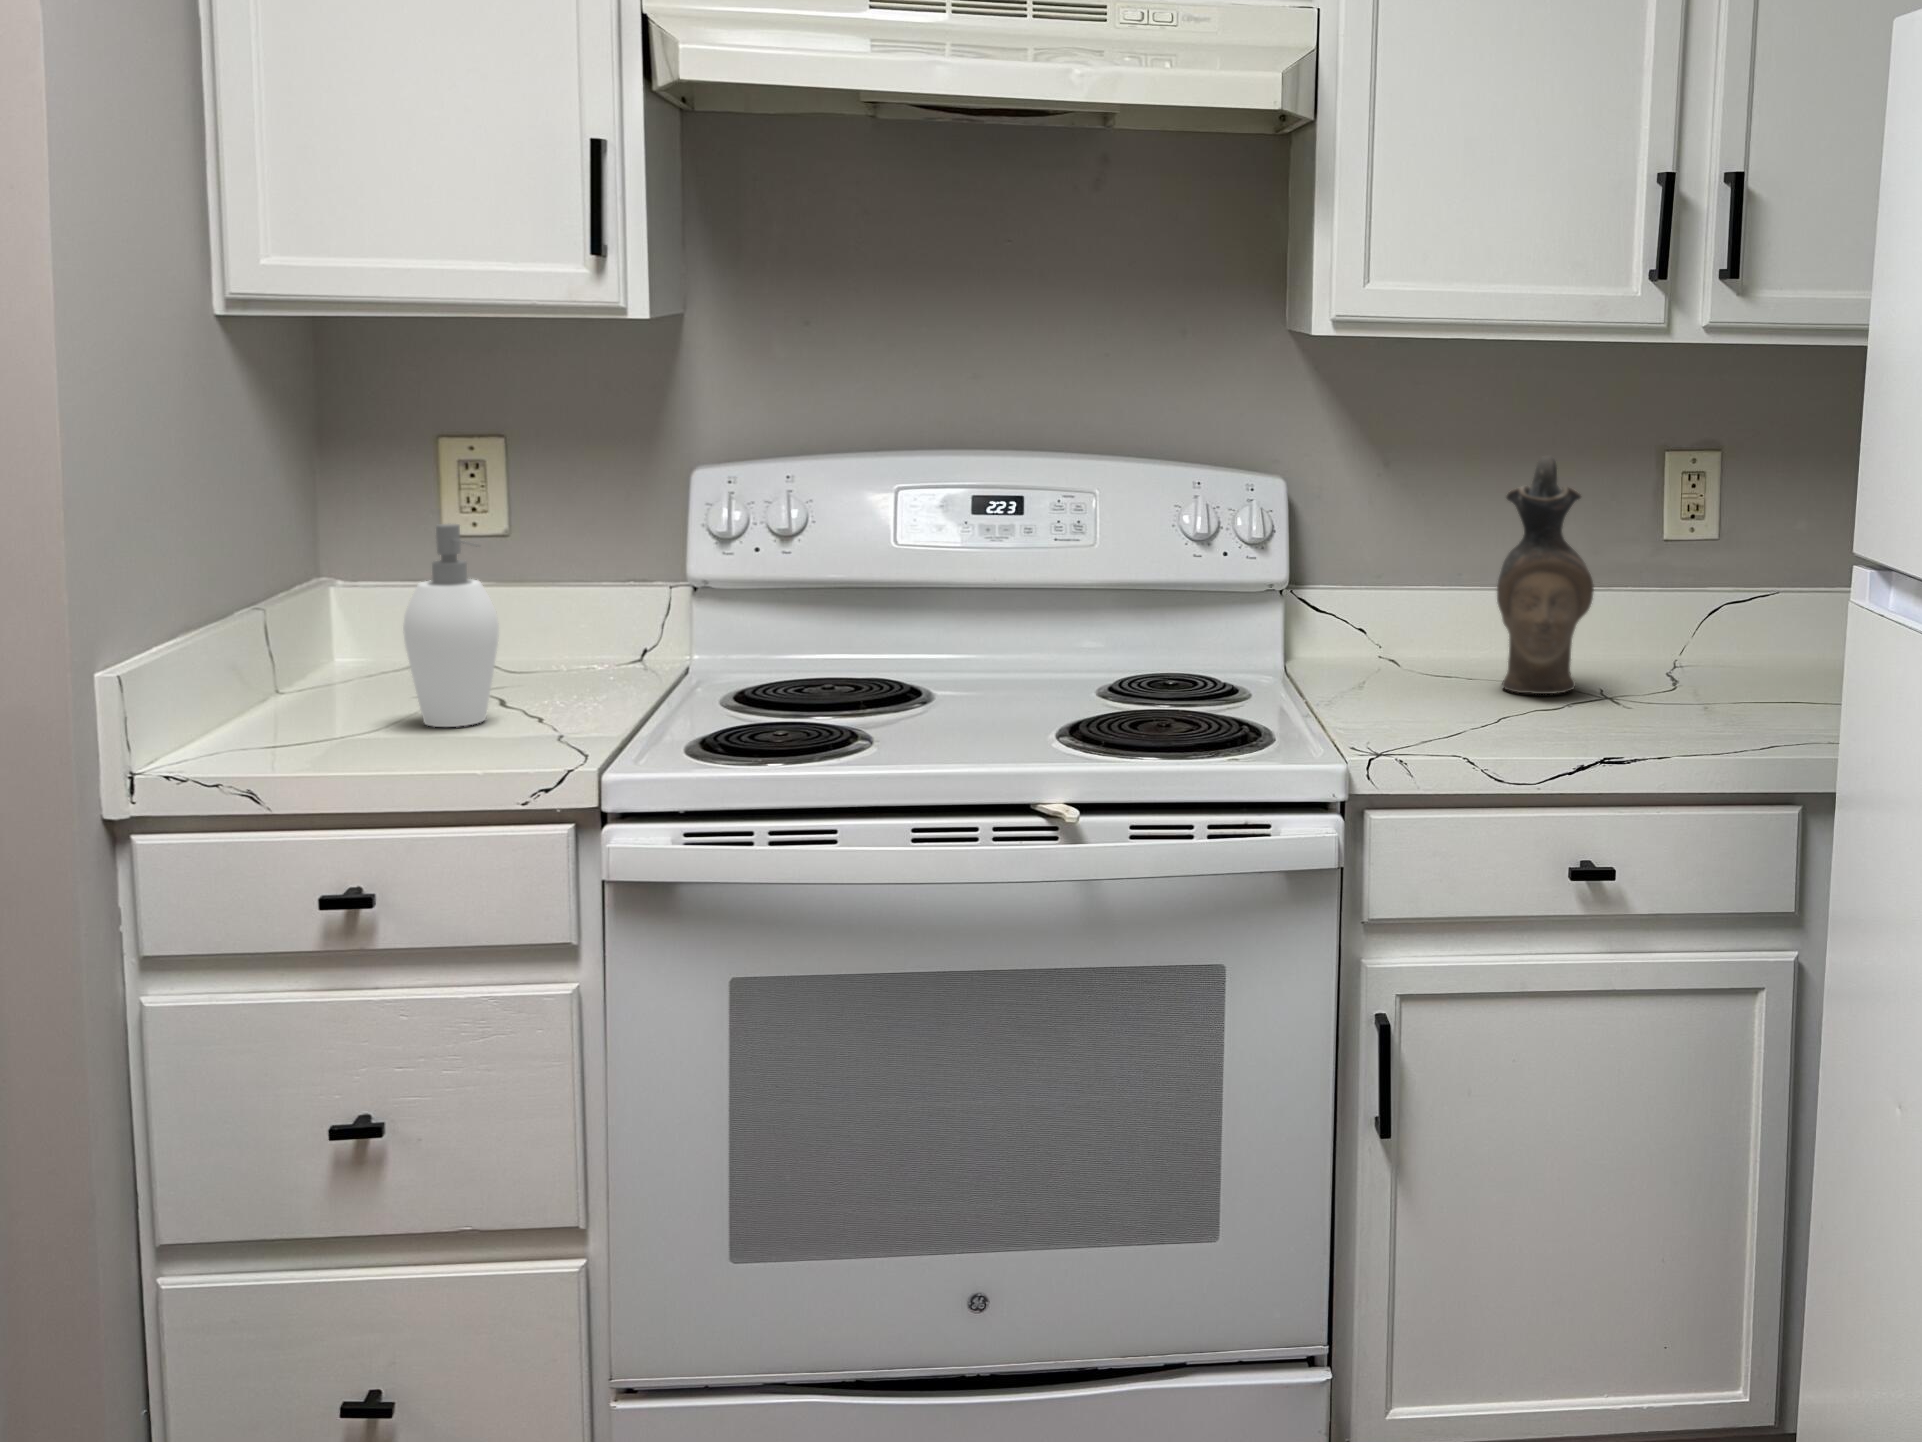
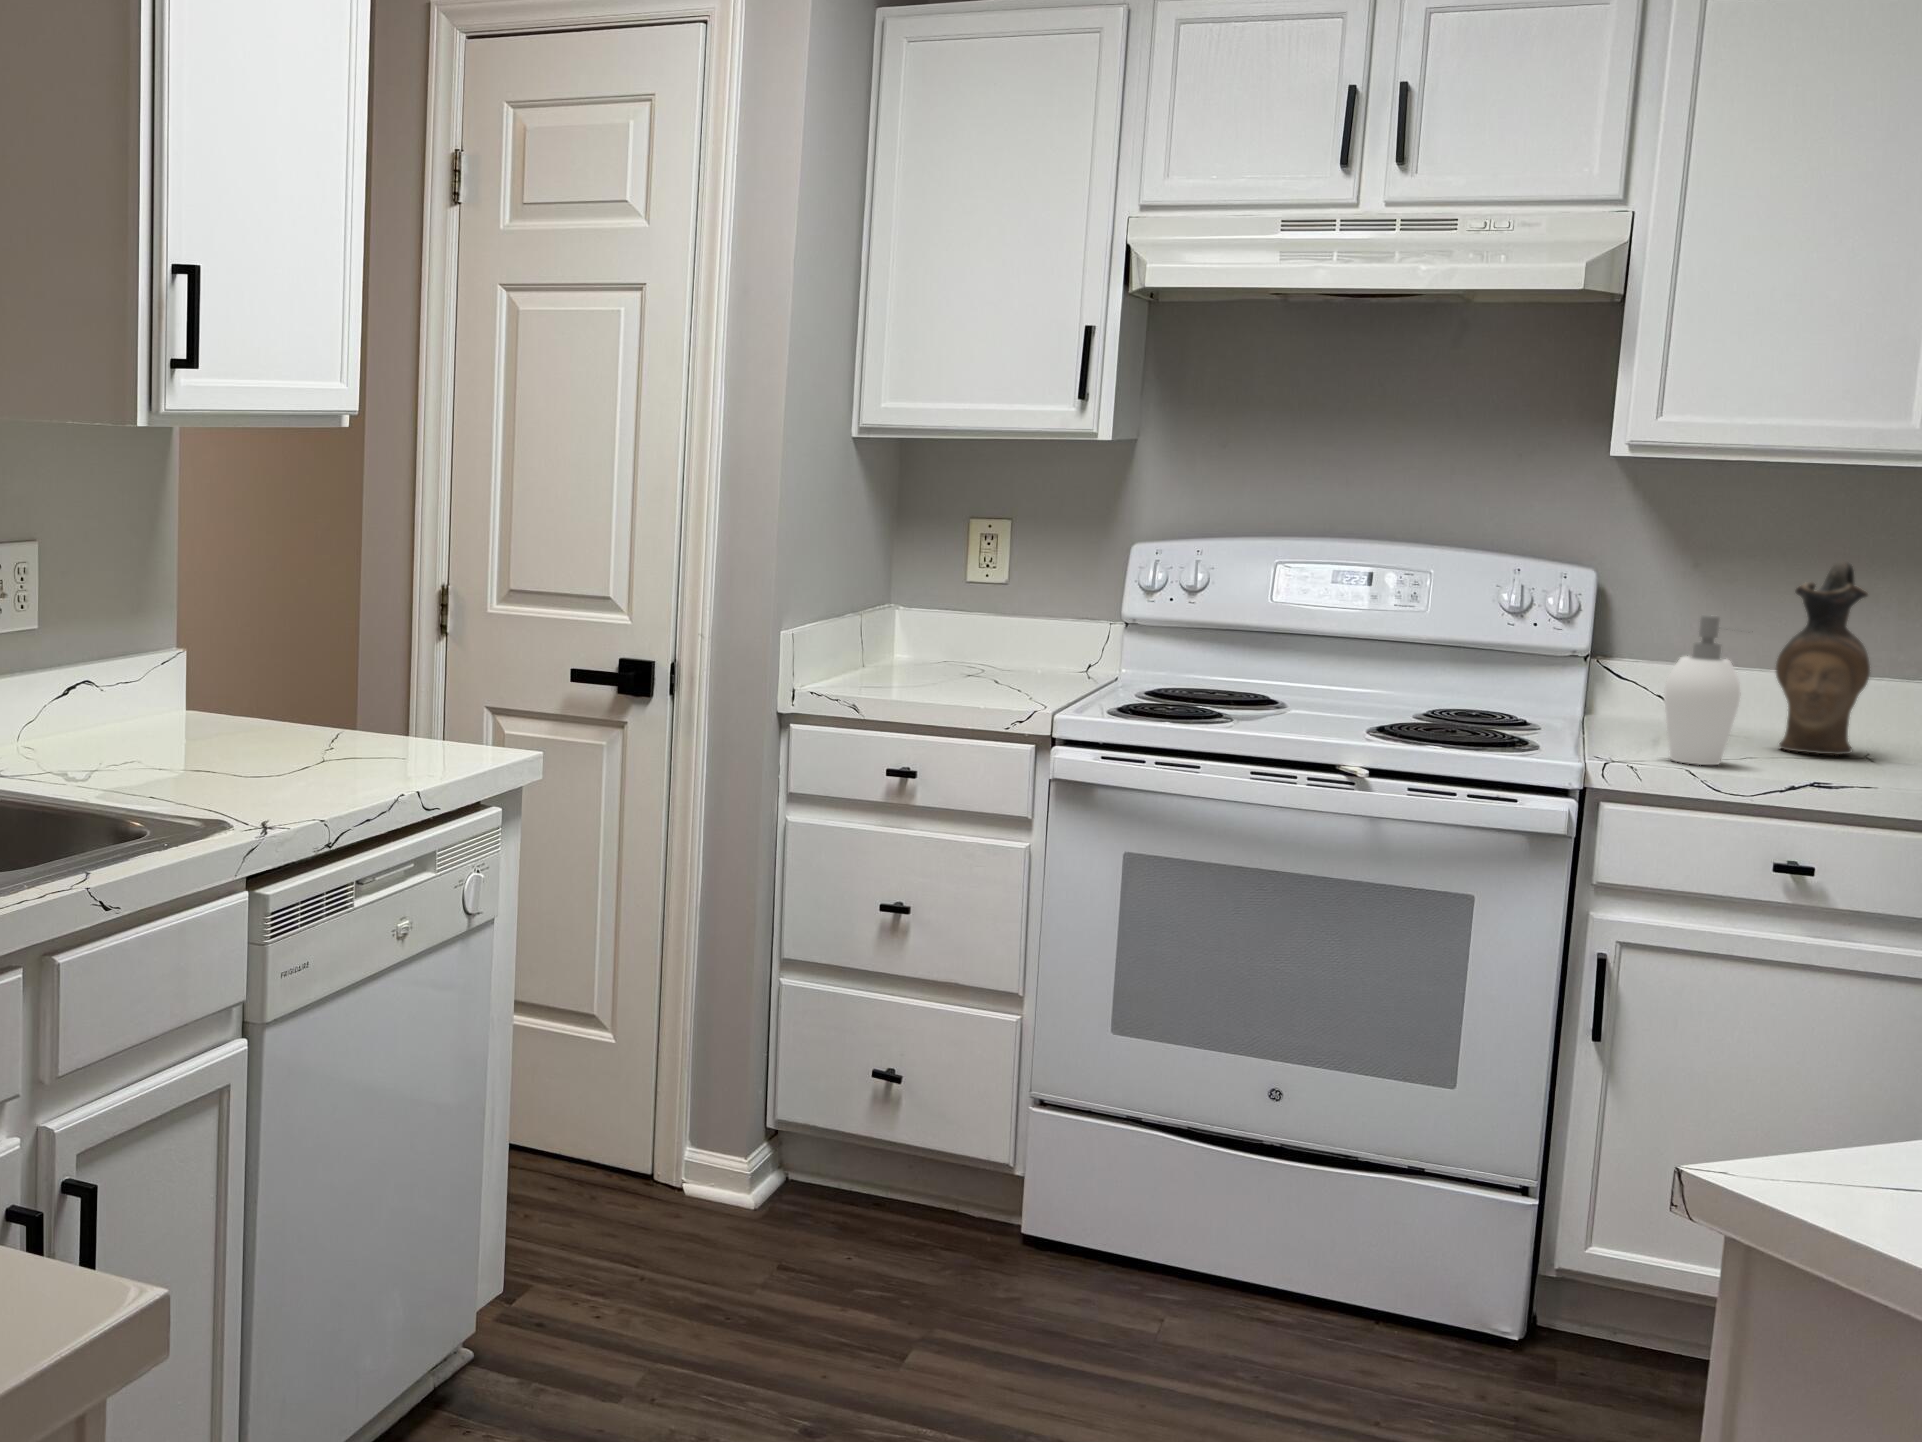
soap dispenser: present [403,524,499,727] -> present [1664,615,1749,765]

